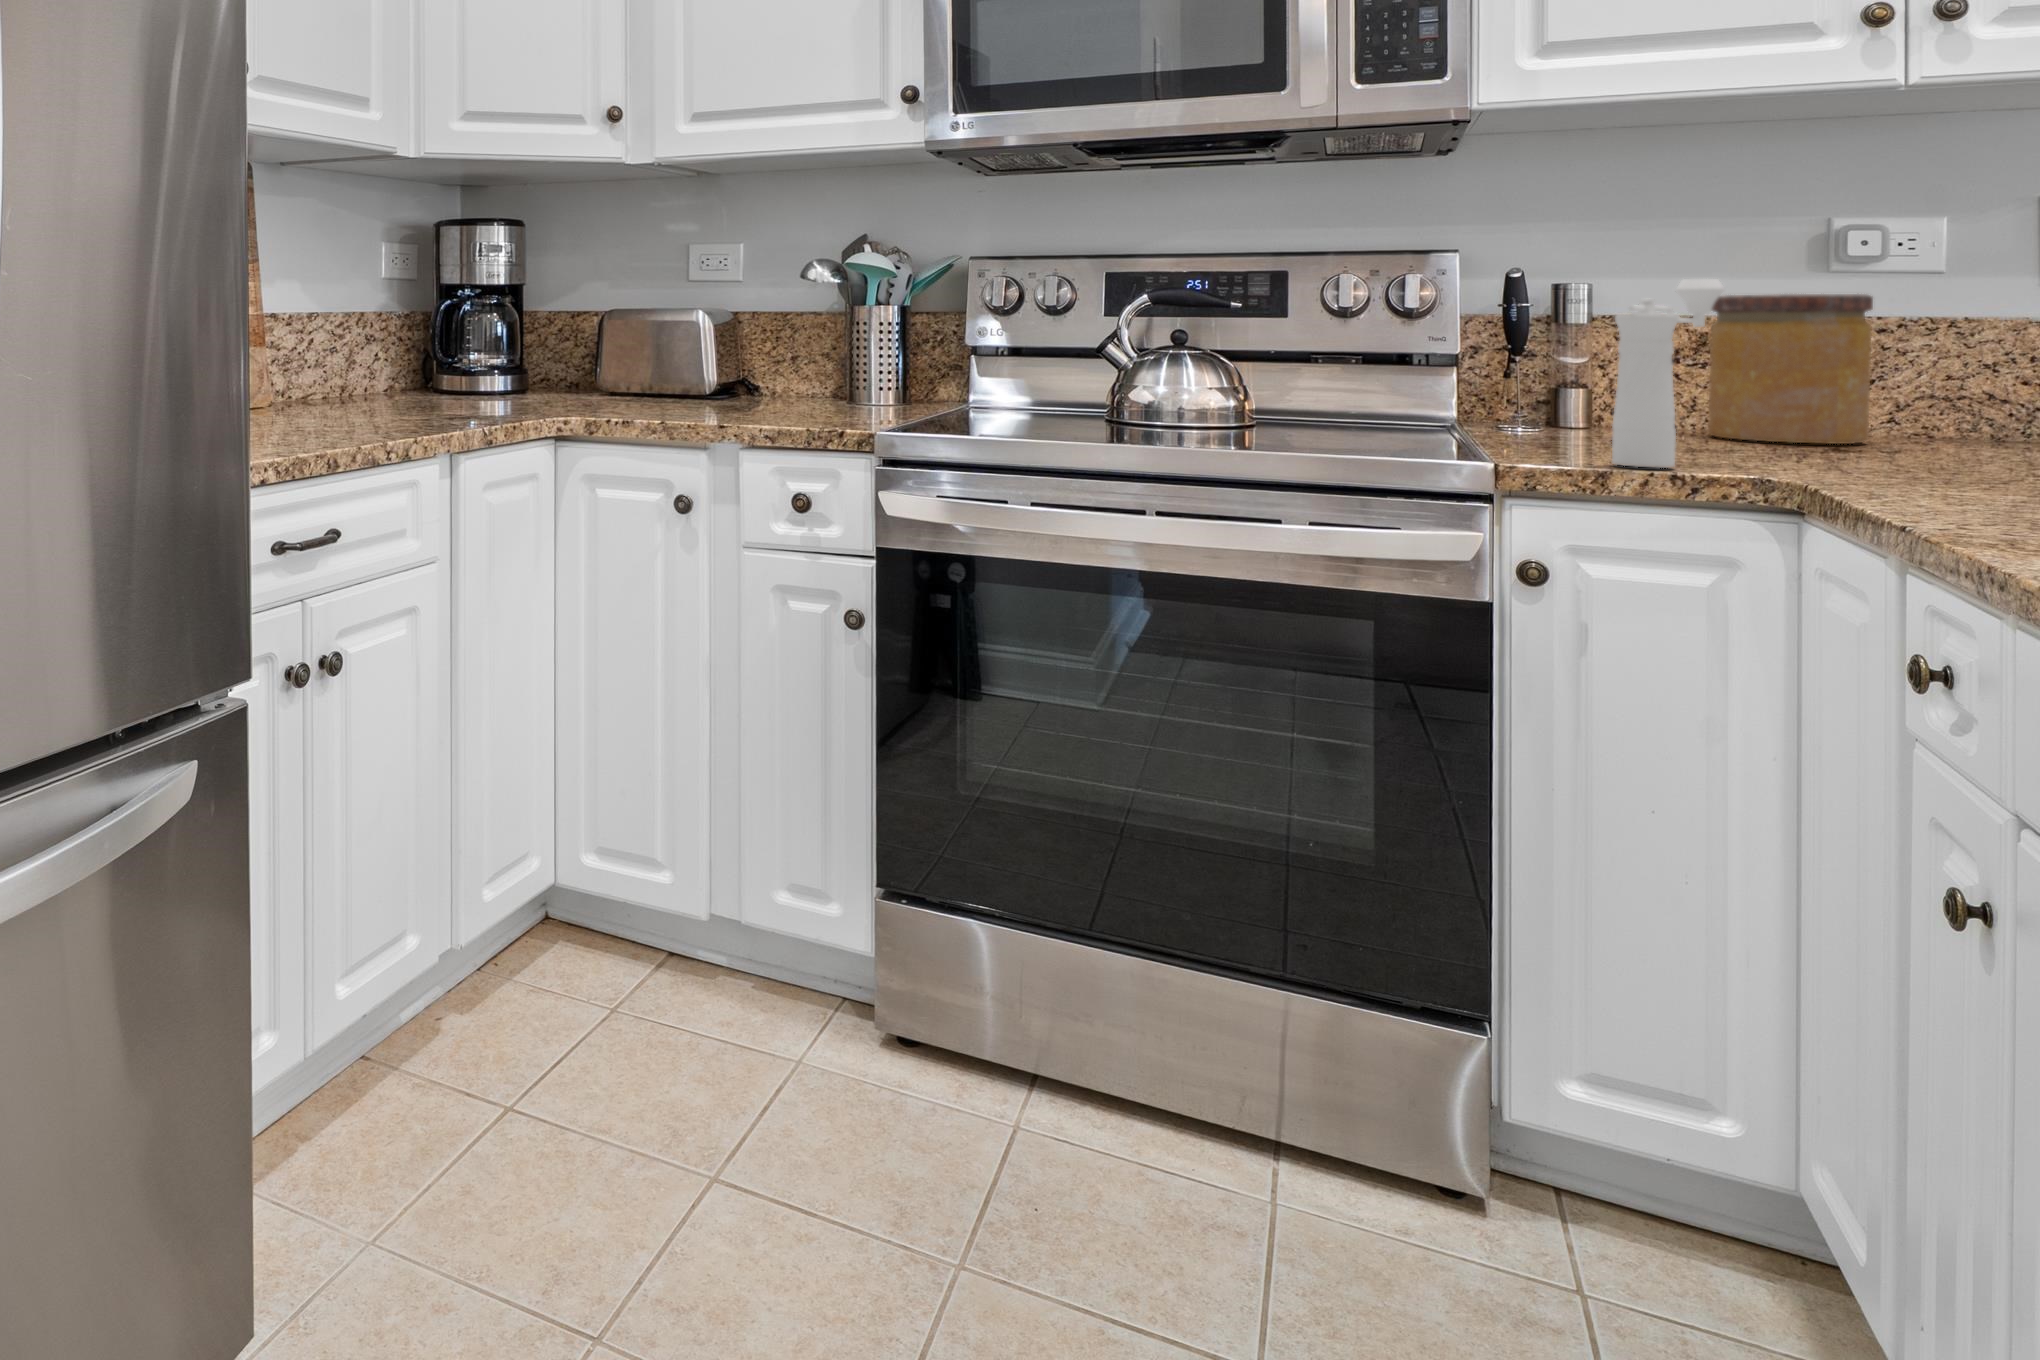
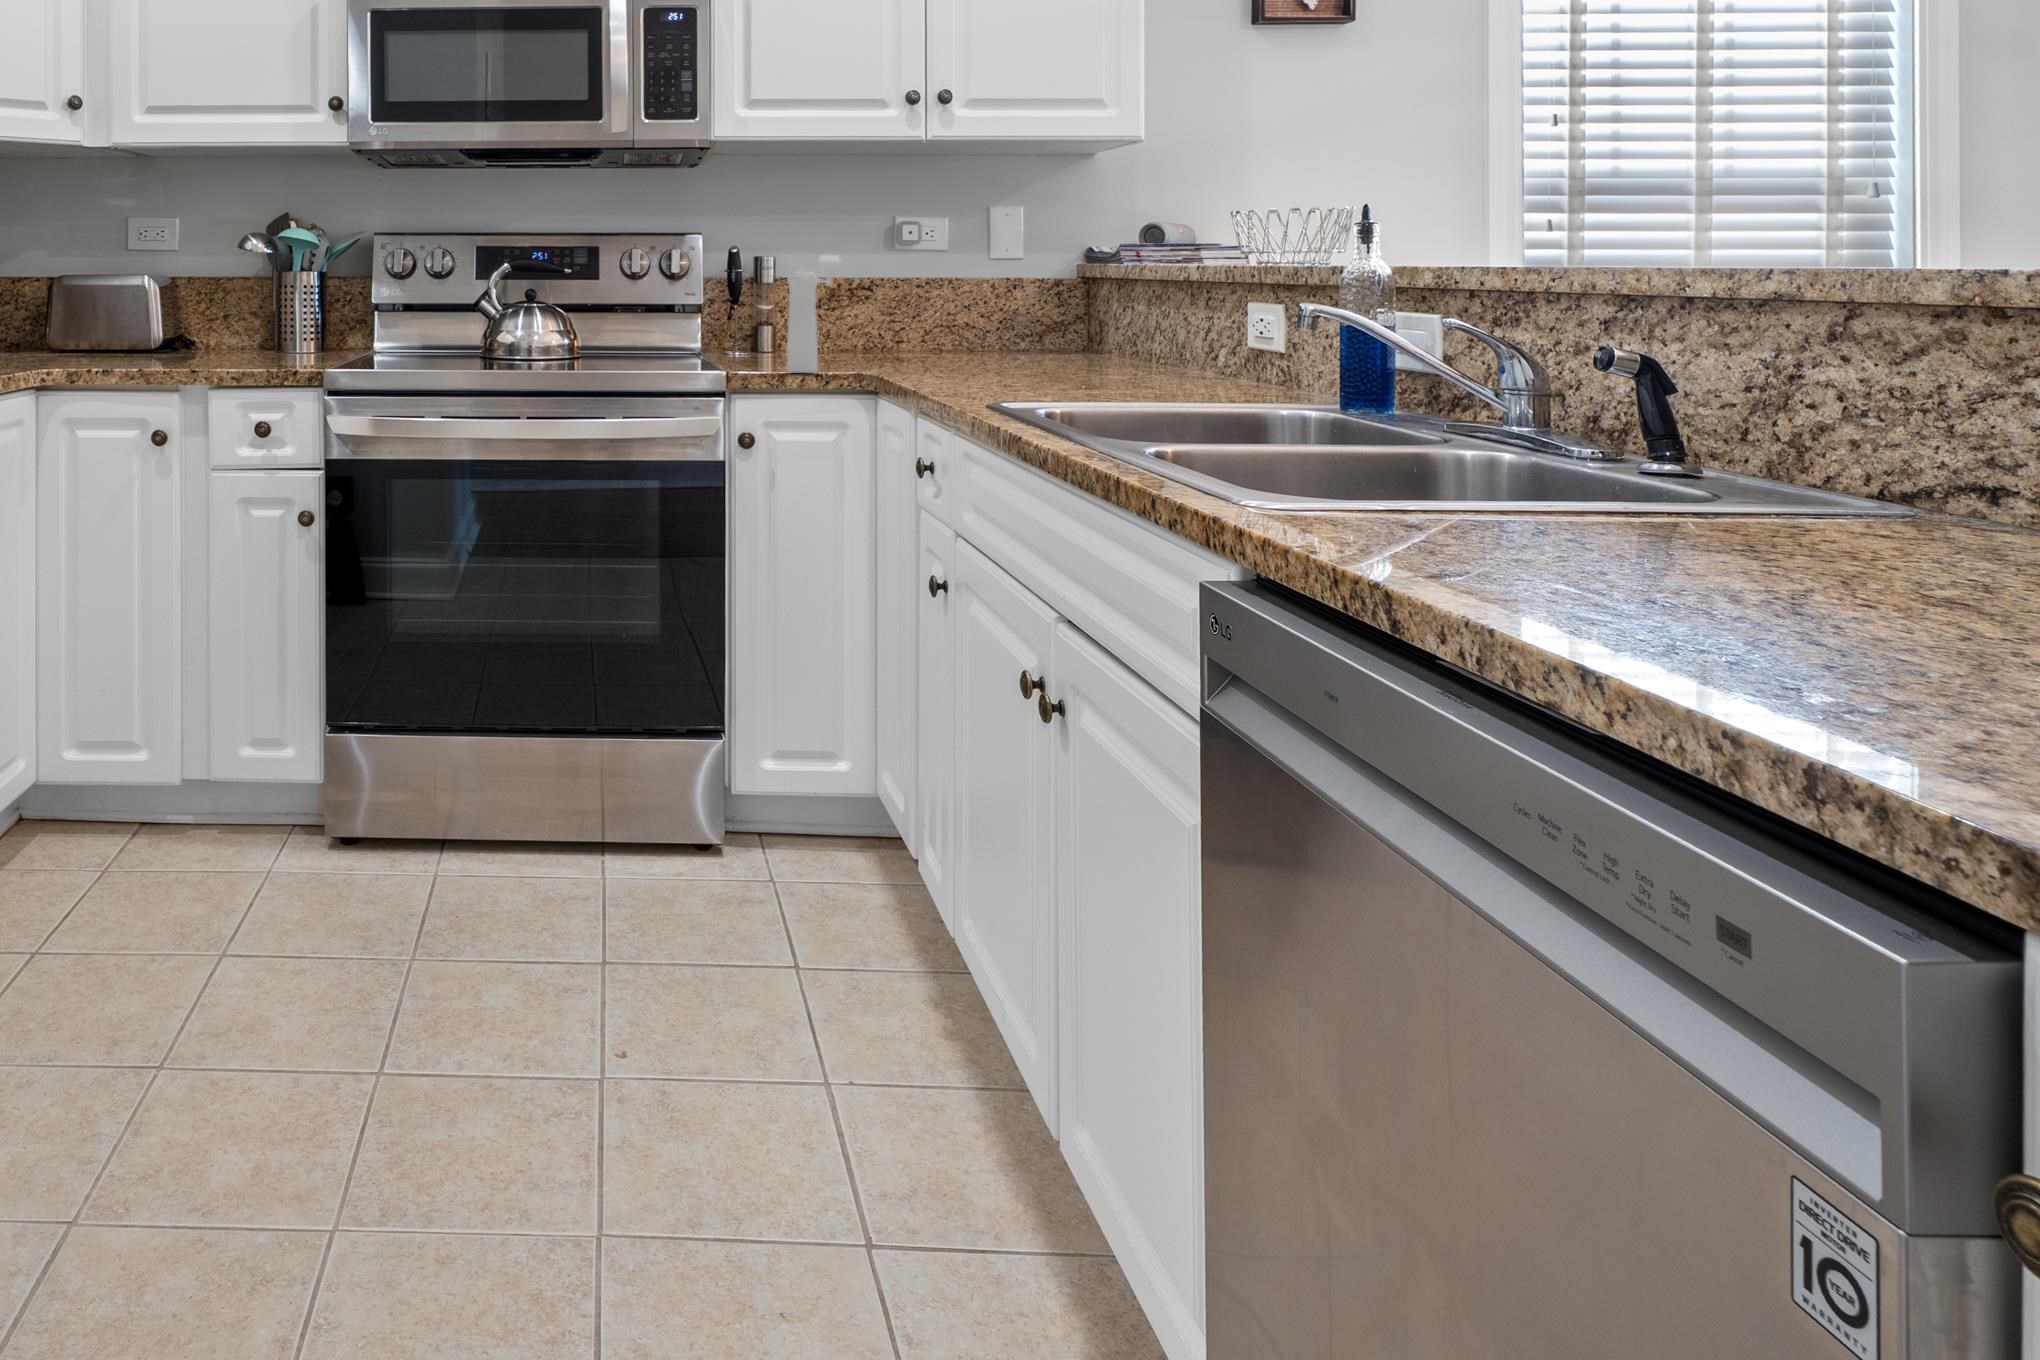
jar: present [1708,294,1873,444] -> none [837,265,916,359]

